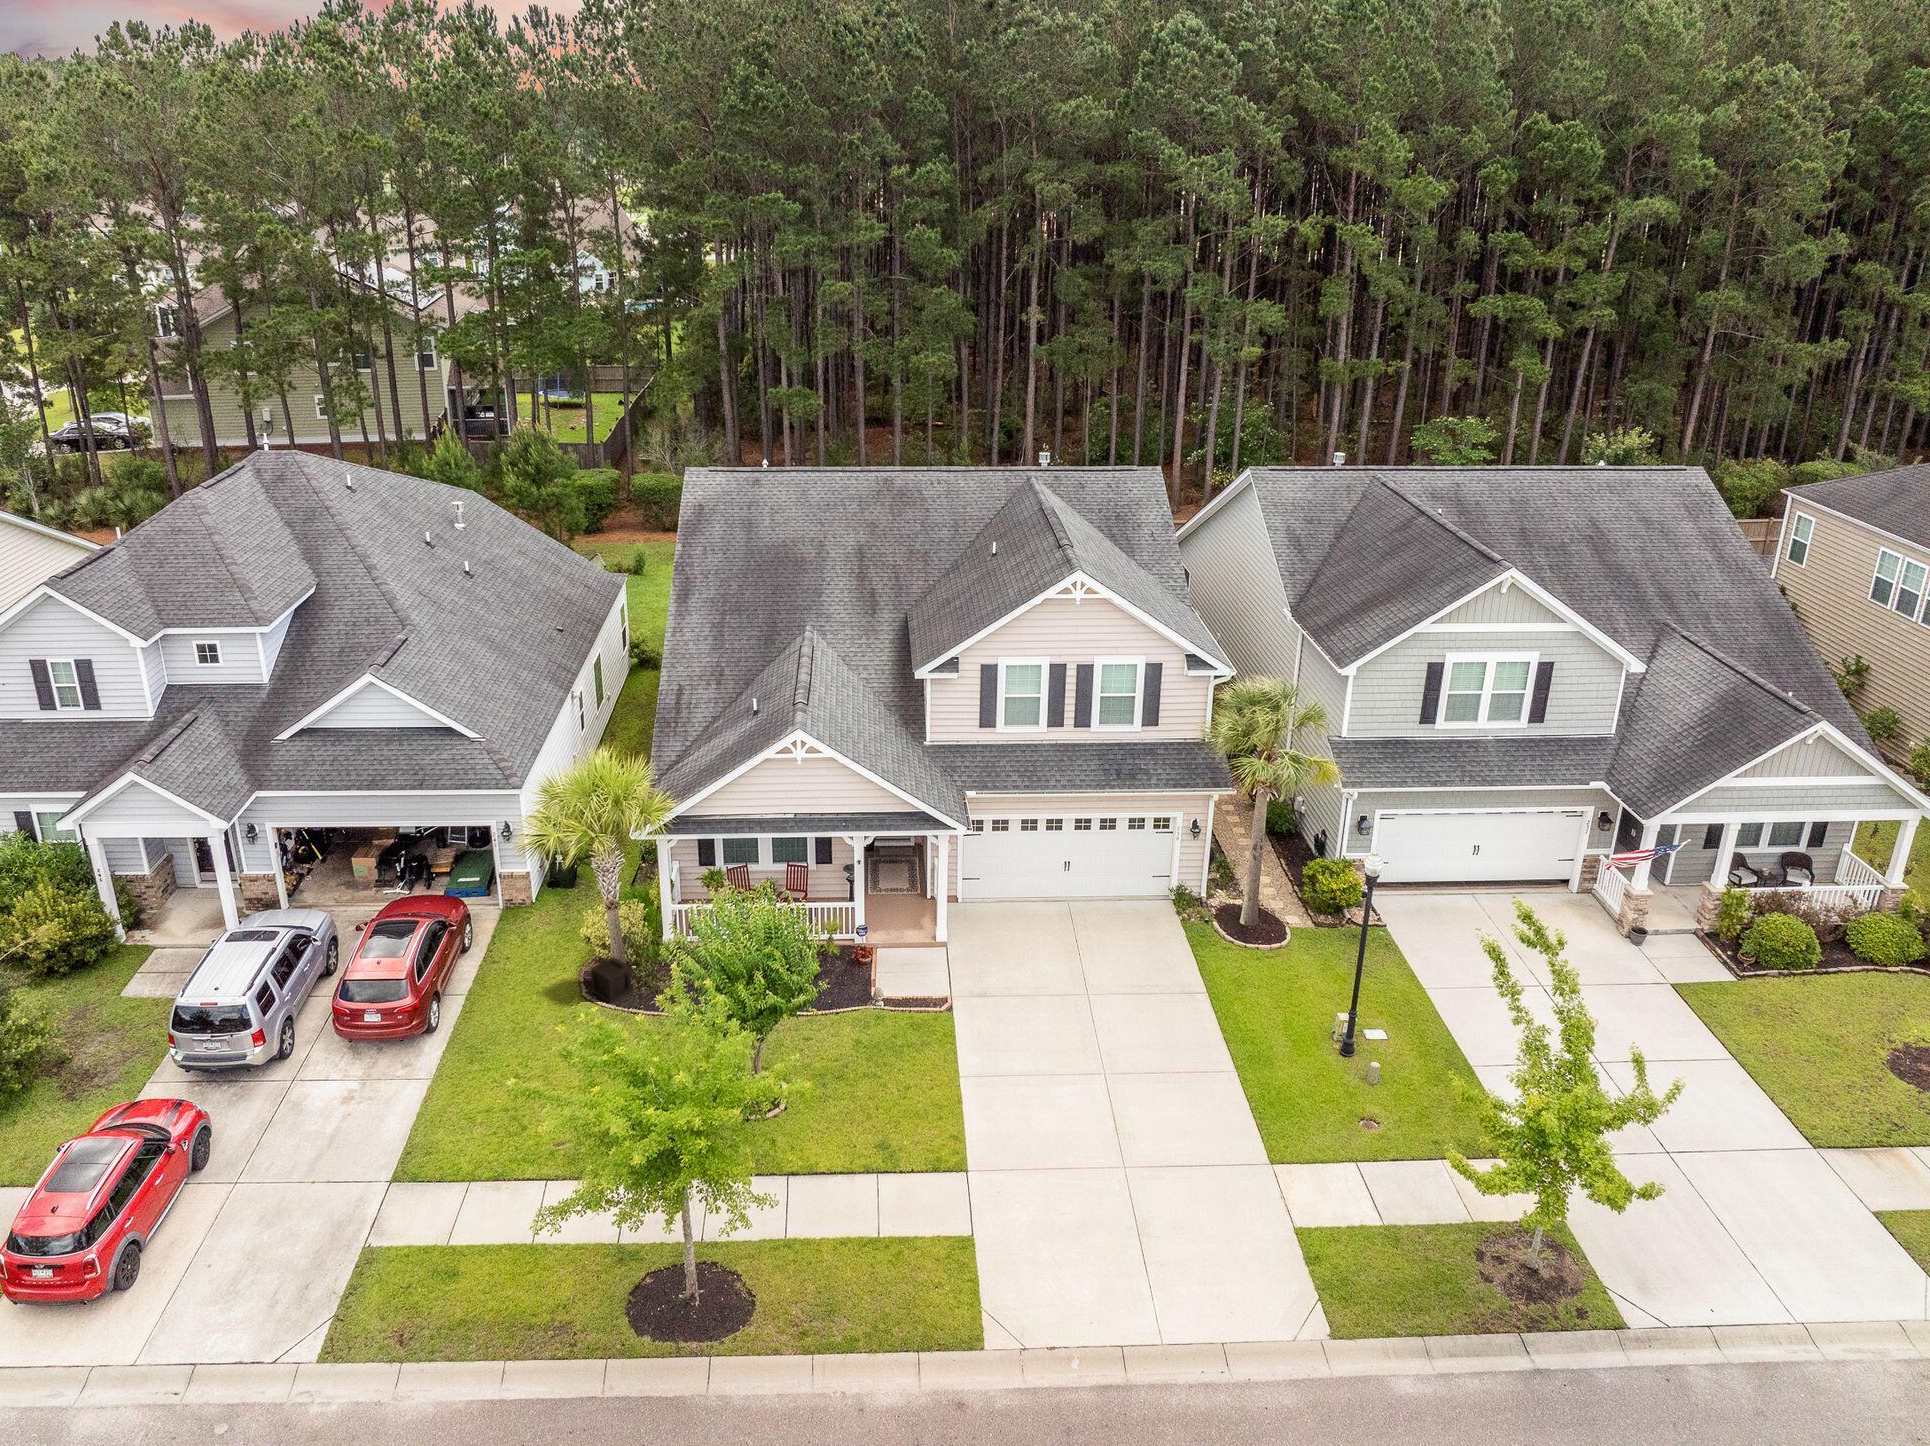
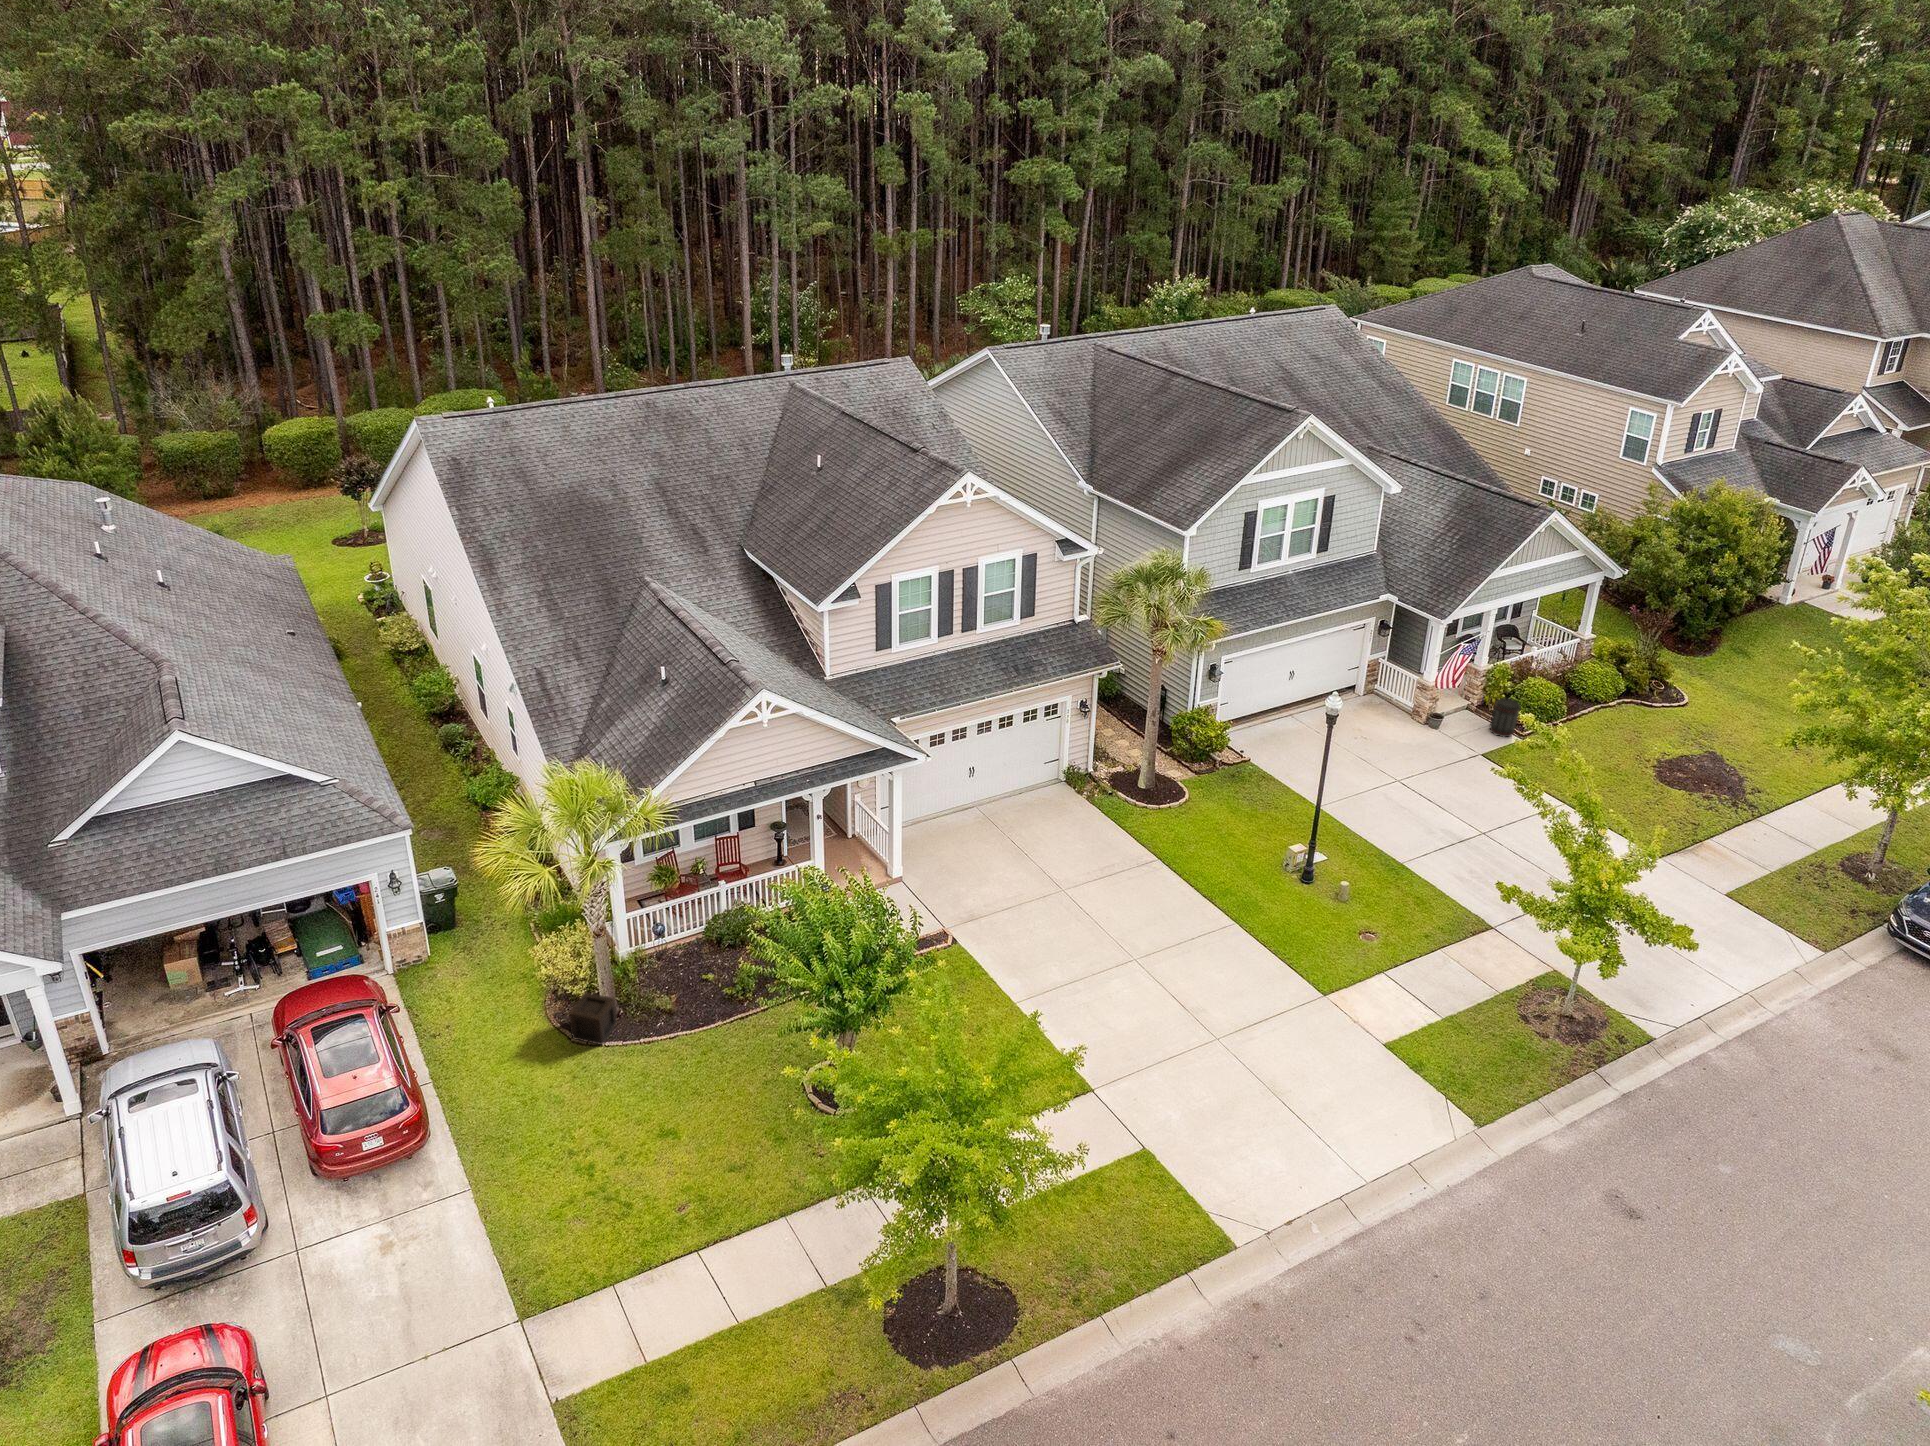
trash can: none [1708,928,1748,975] -> present [1489,698,1521,737]

